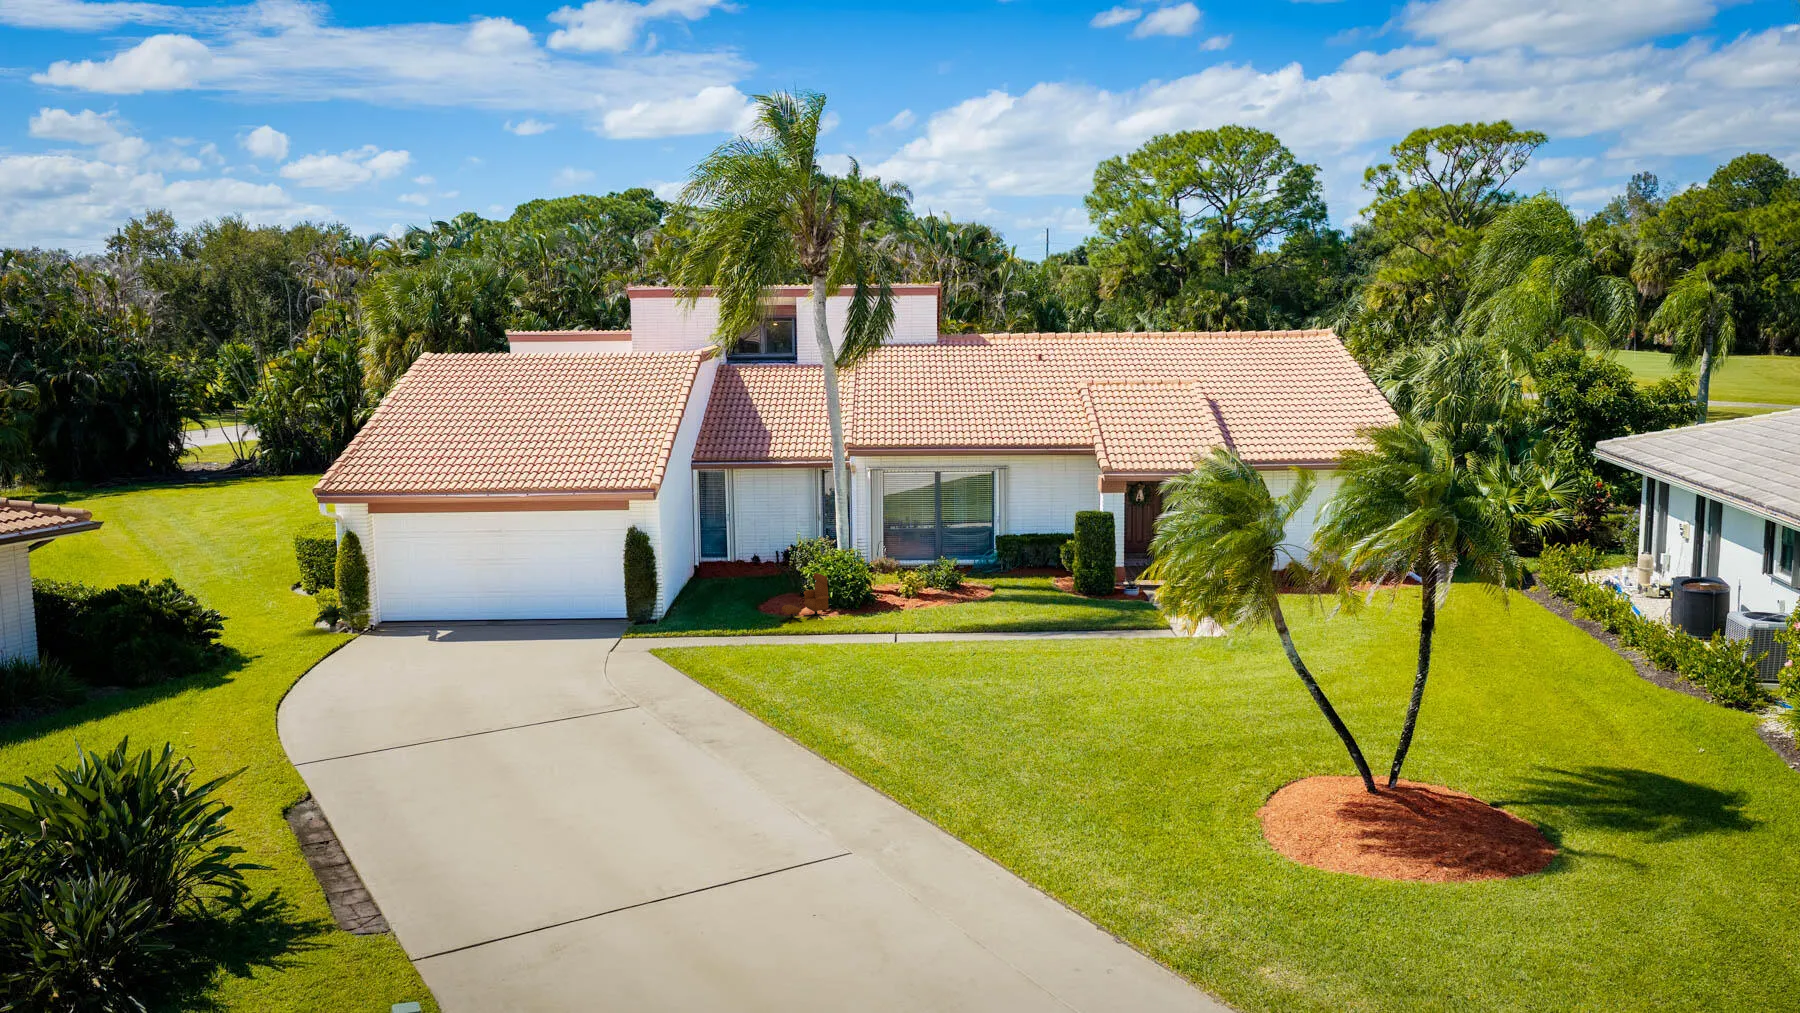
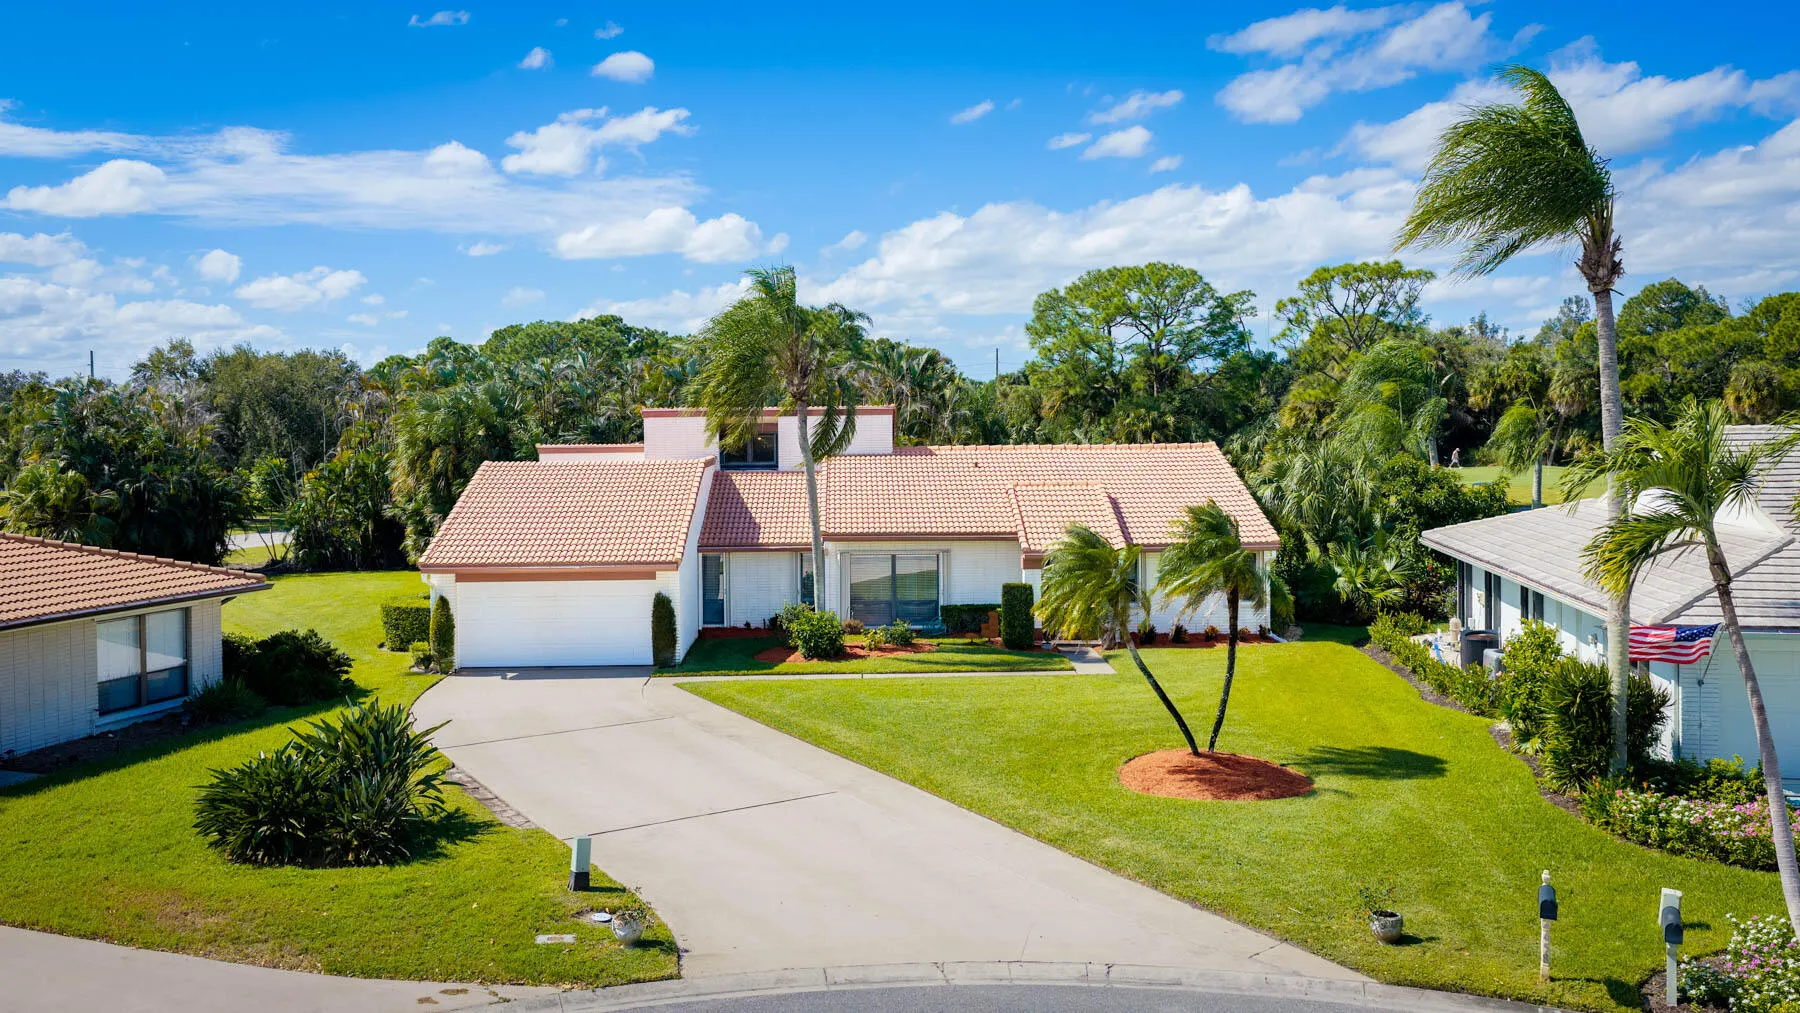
lounge chair: present [780,573,829,624] -> present [965,611,999,645]

